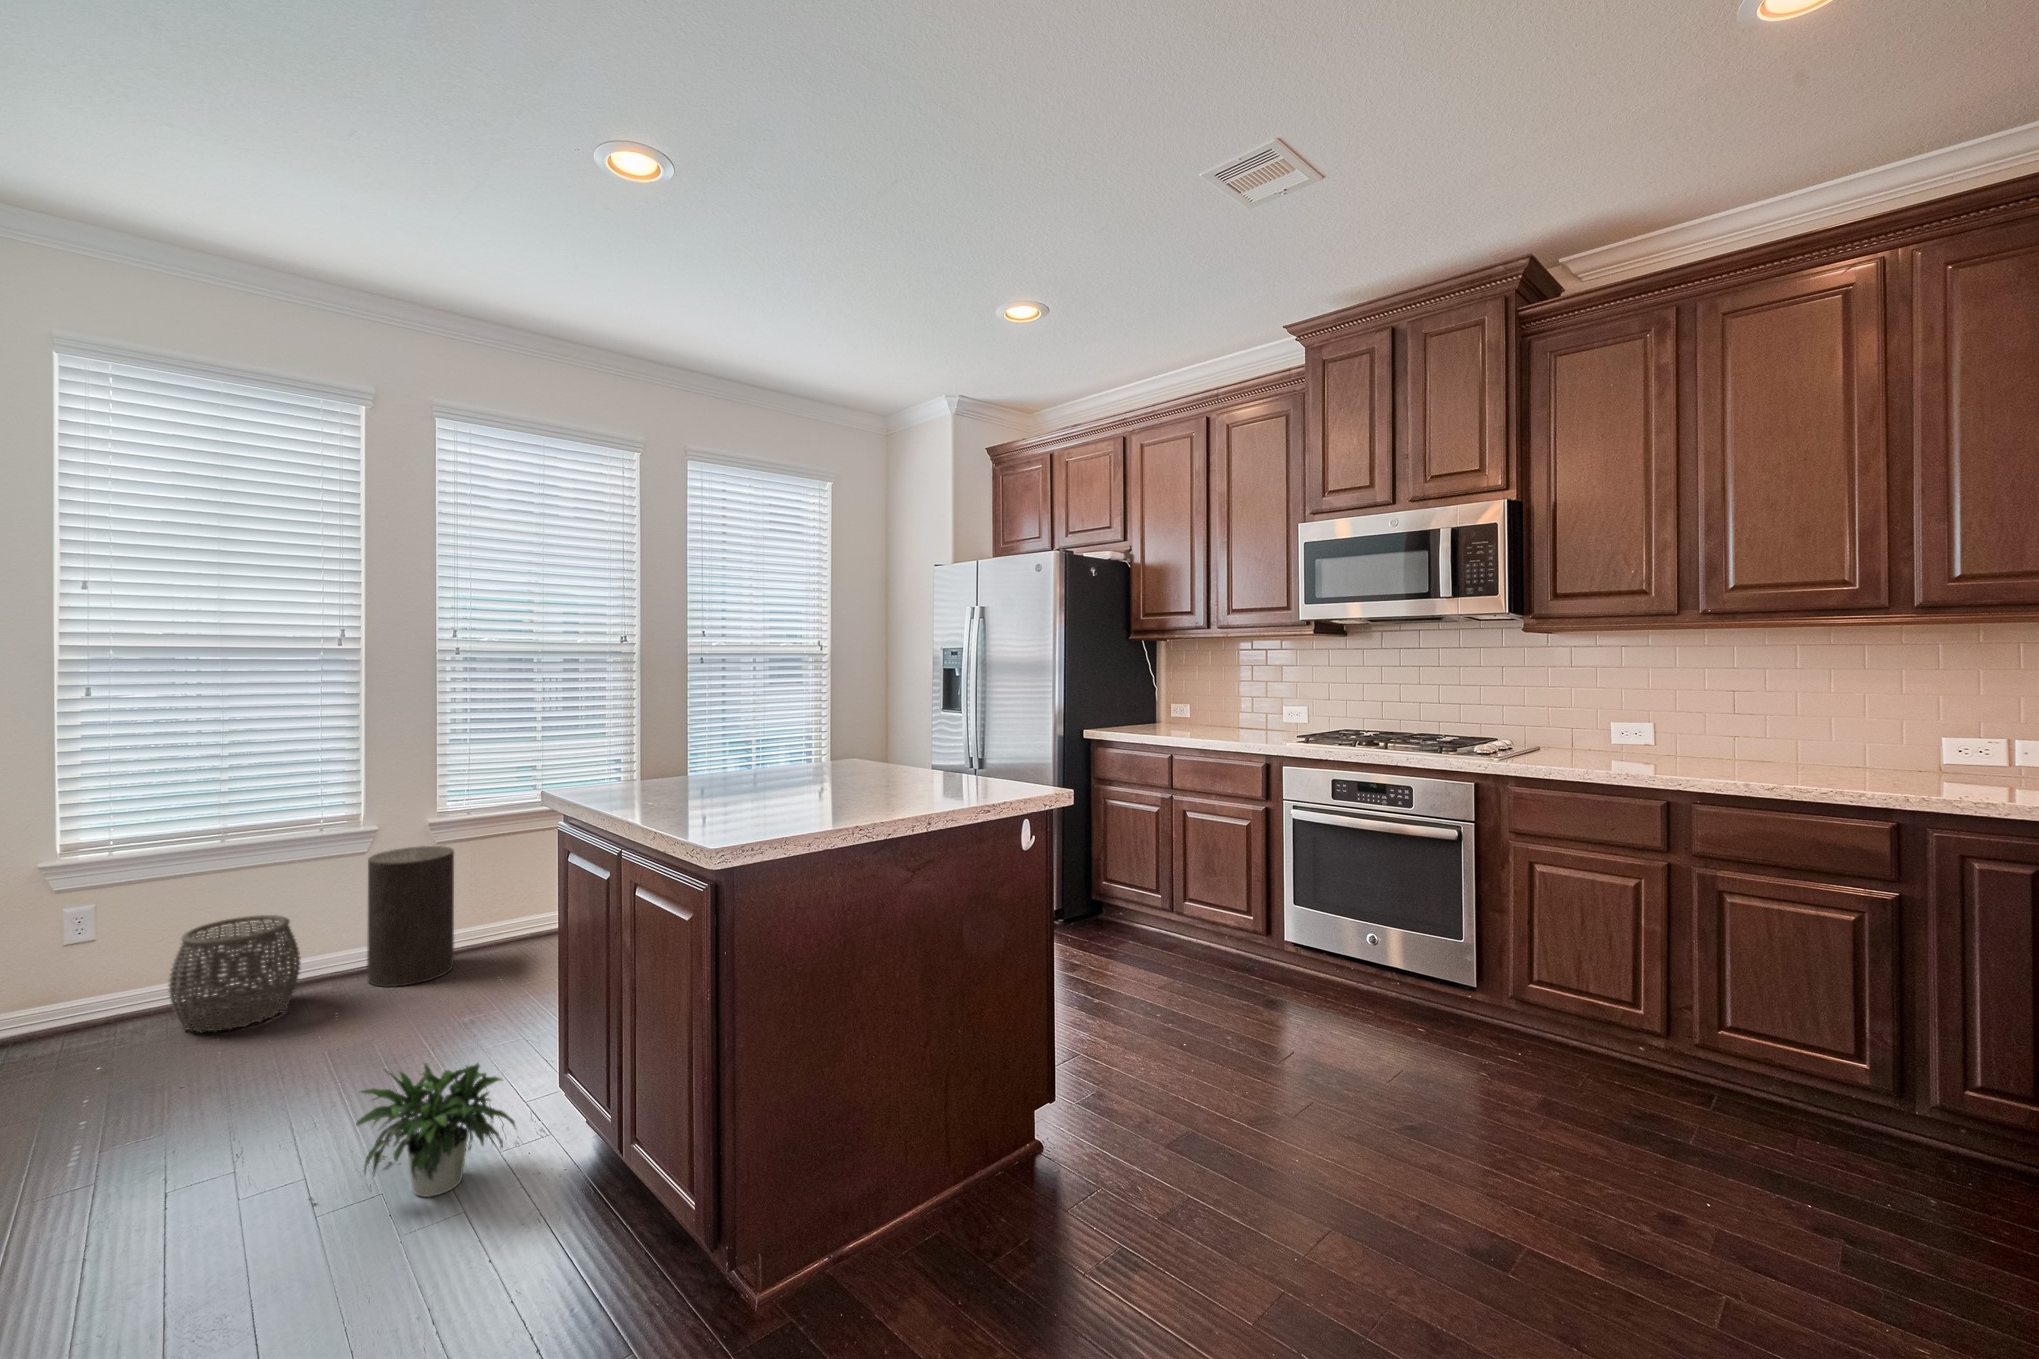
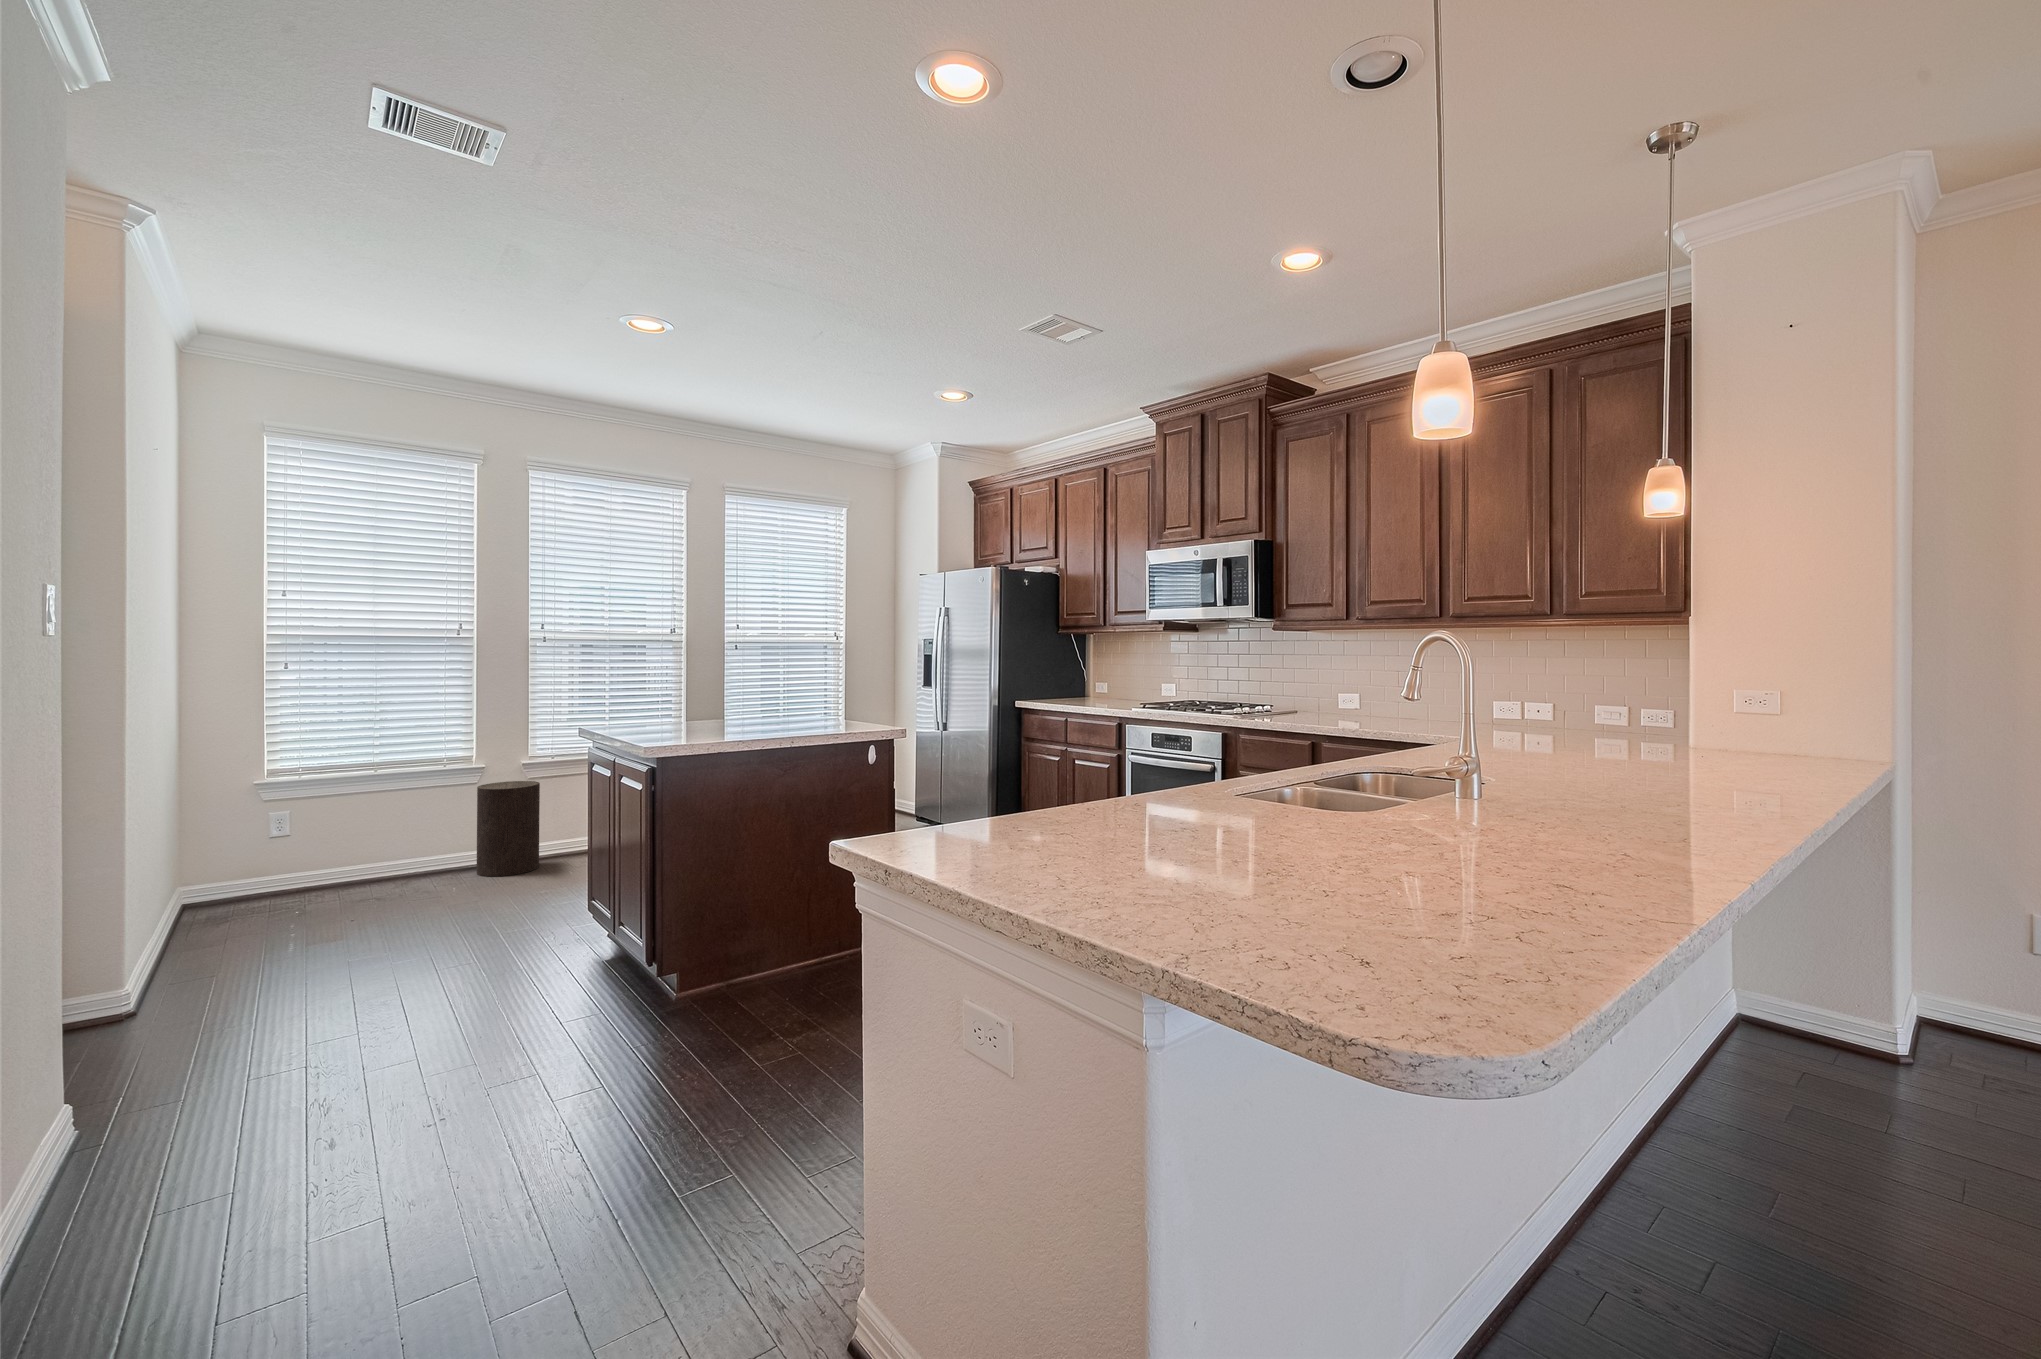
woven basket: present [168,915,301,1033] -> none [339,823,429,897]
potted plant: present [309,1063,515,1200] -> none [430,886,558,964]

